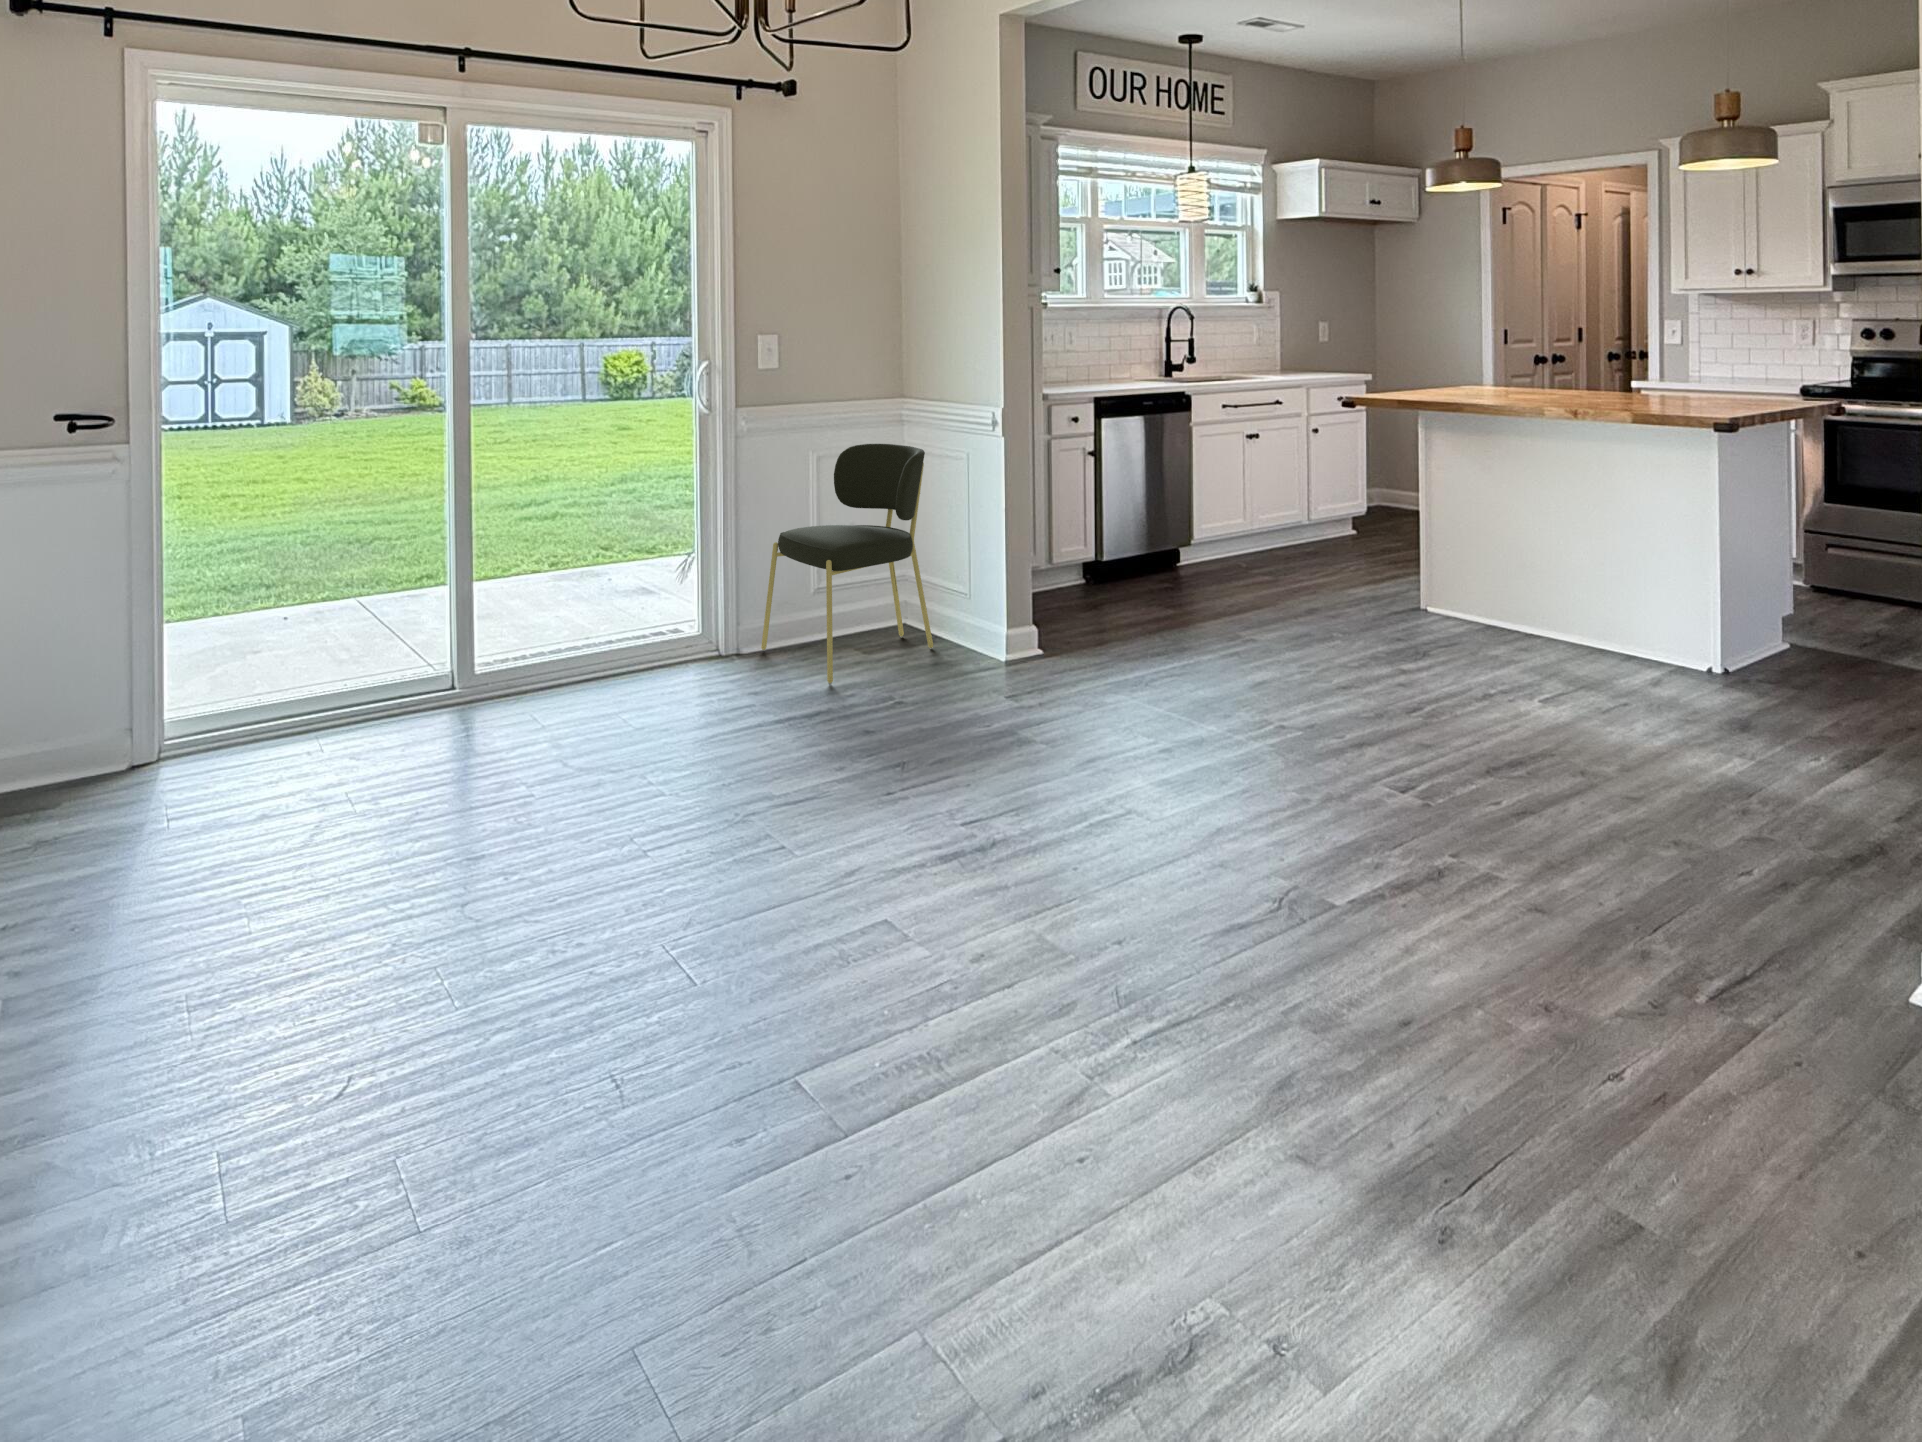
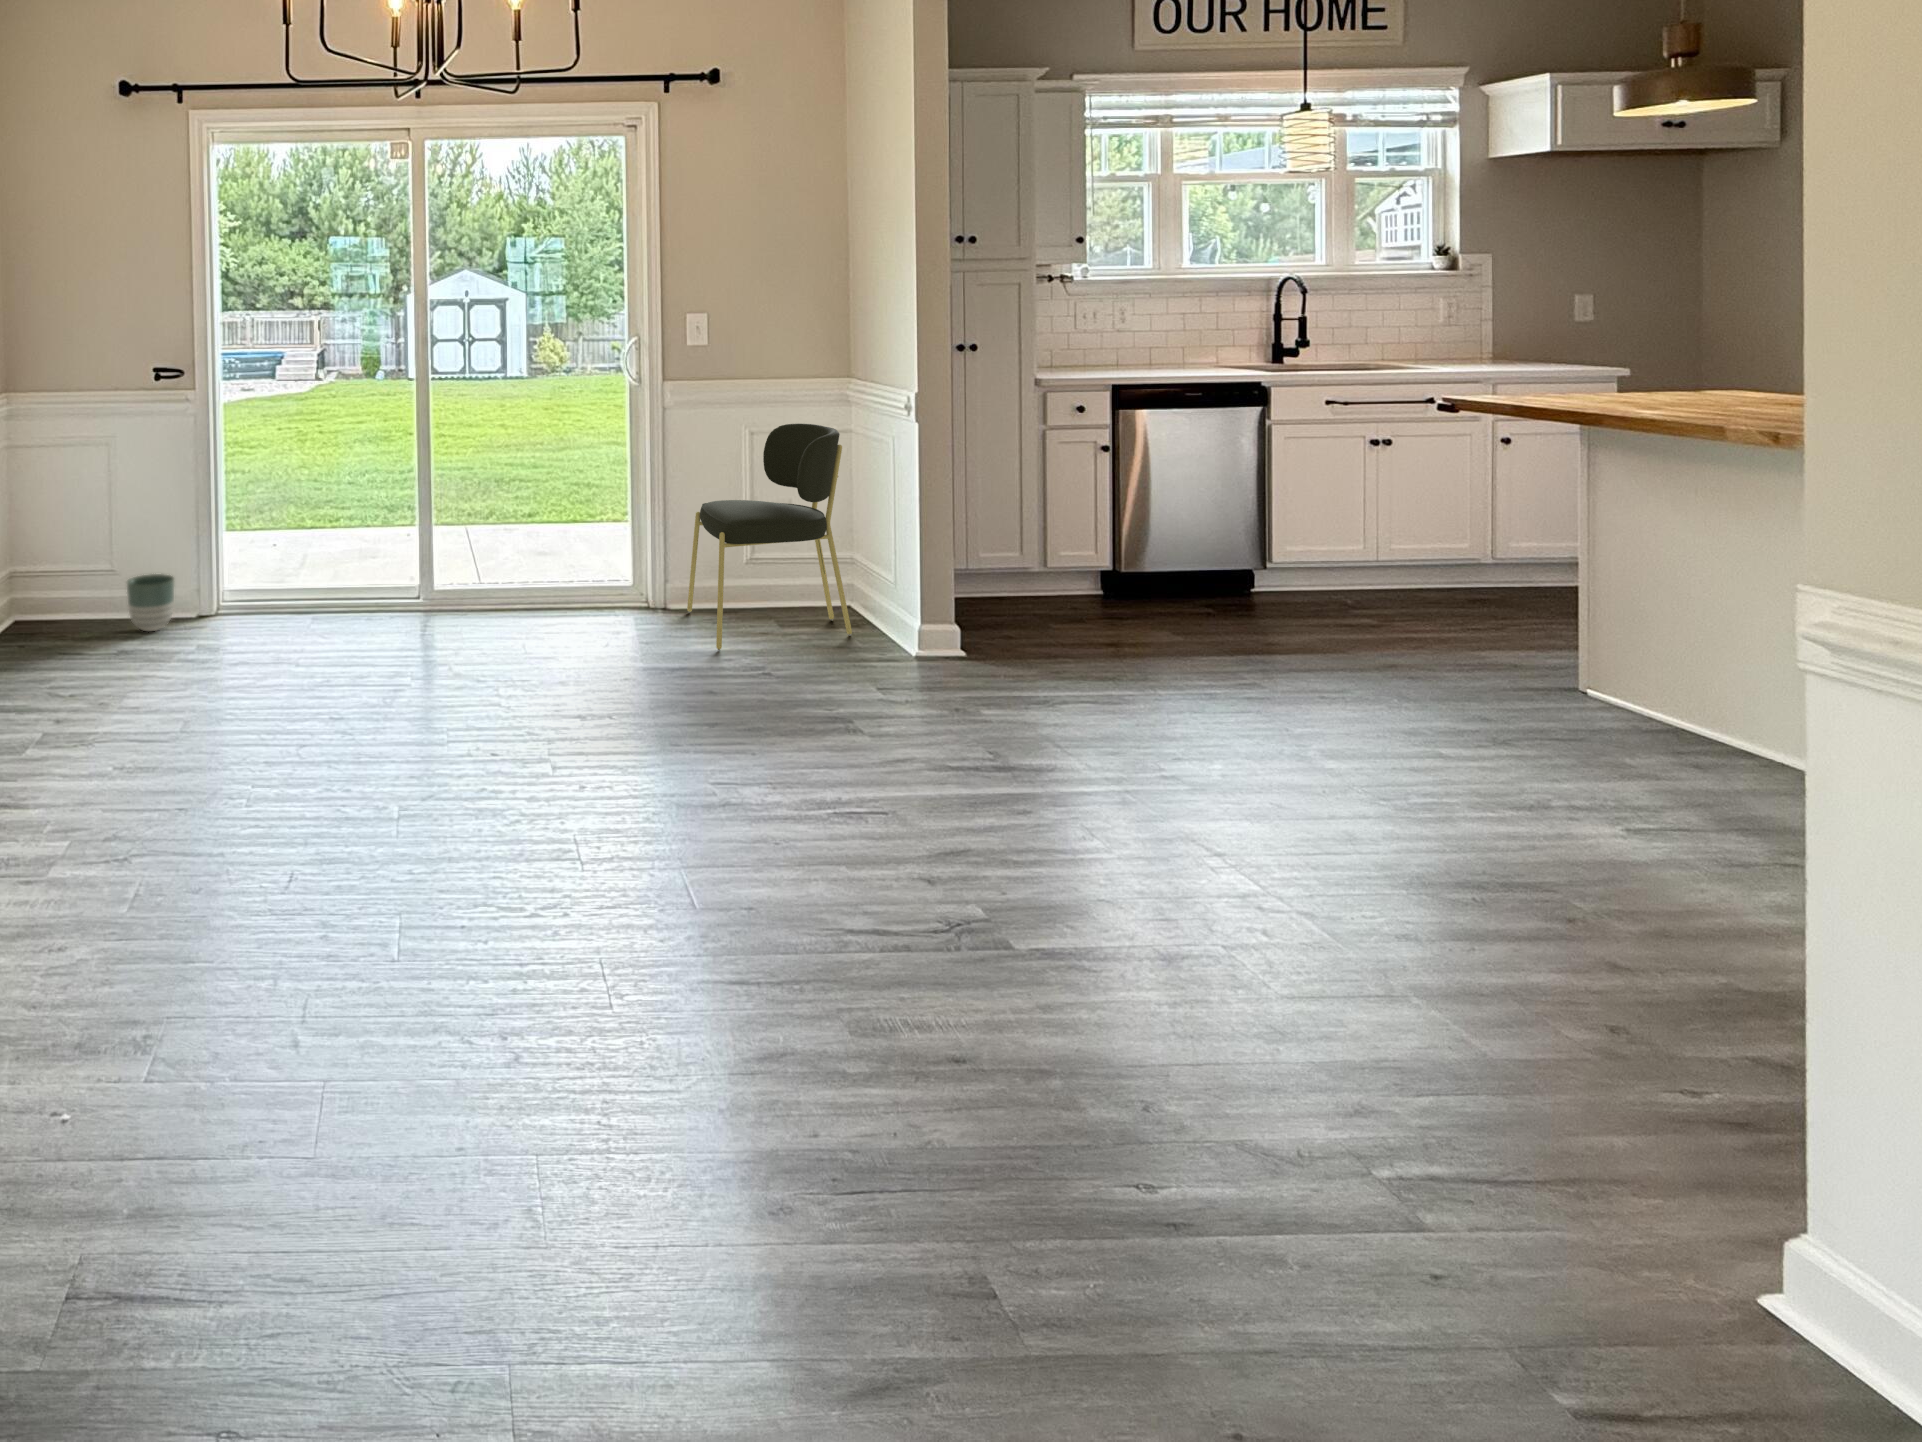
planter: none [19,707,103,795] -> present [127,574,174,631]

